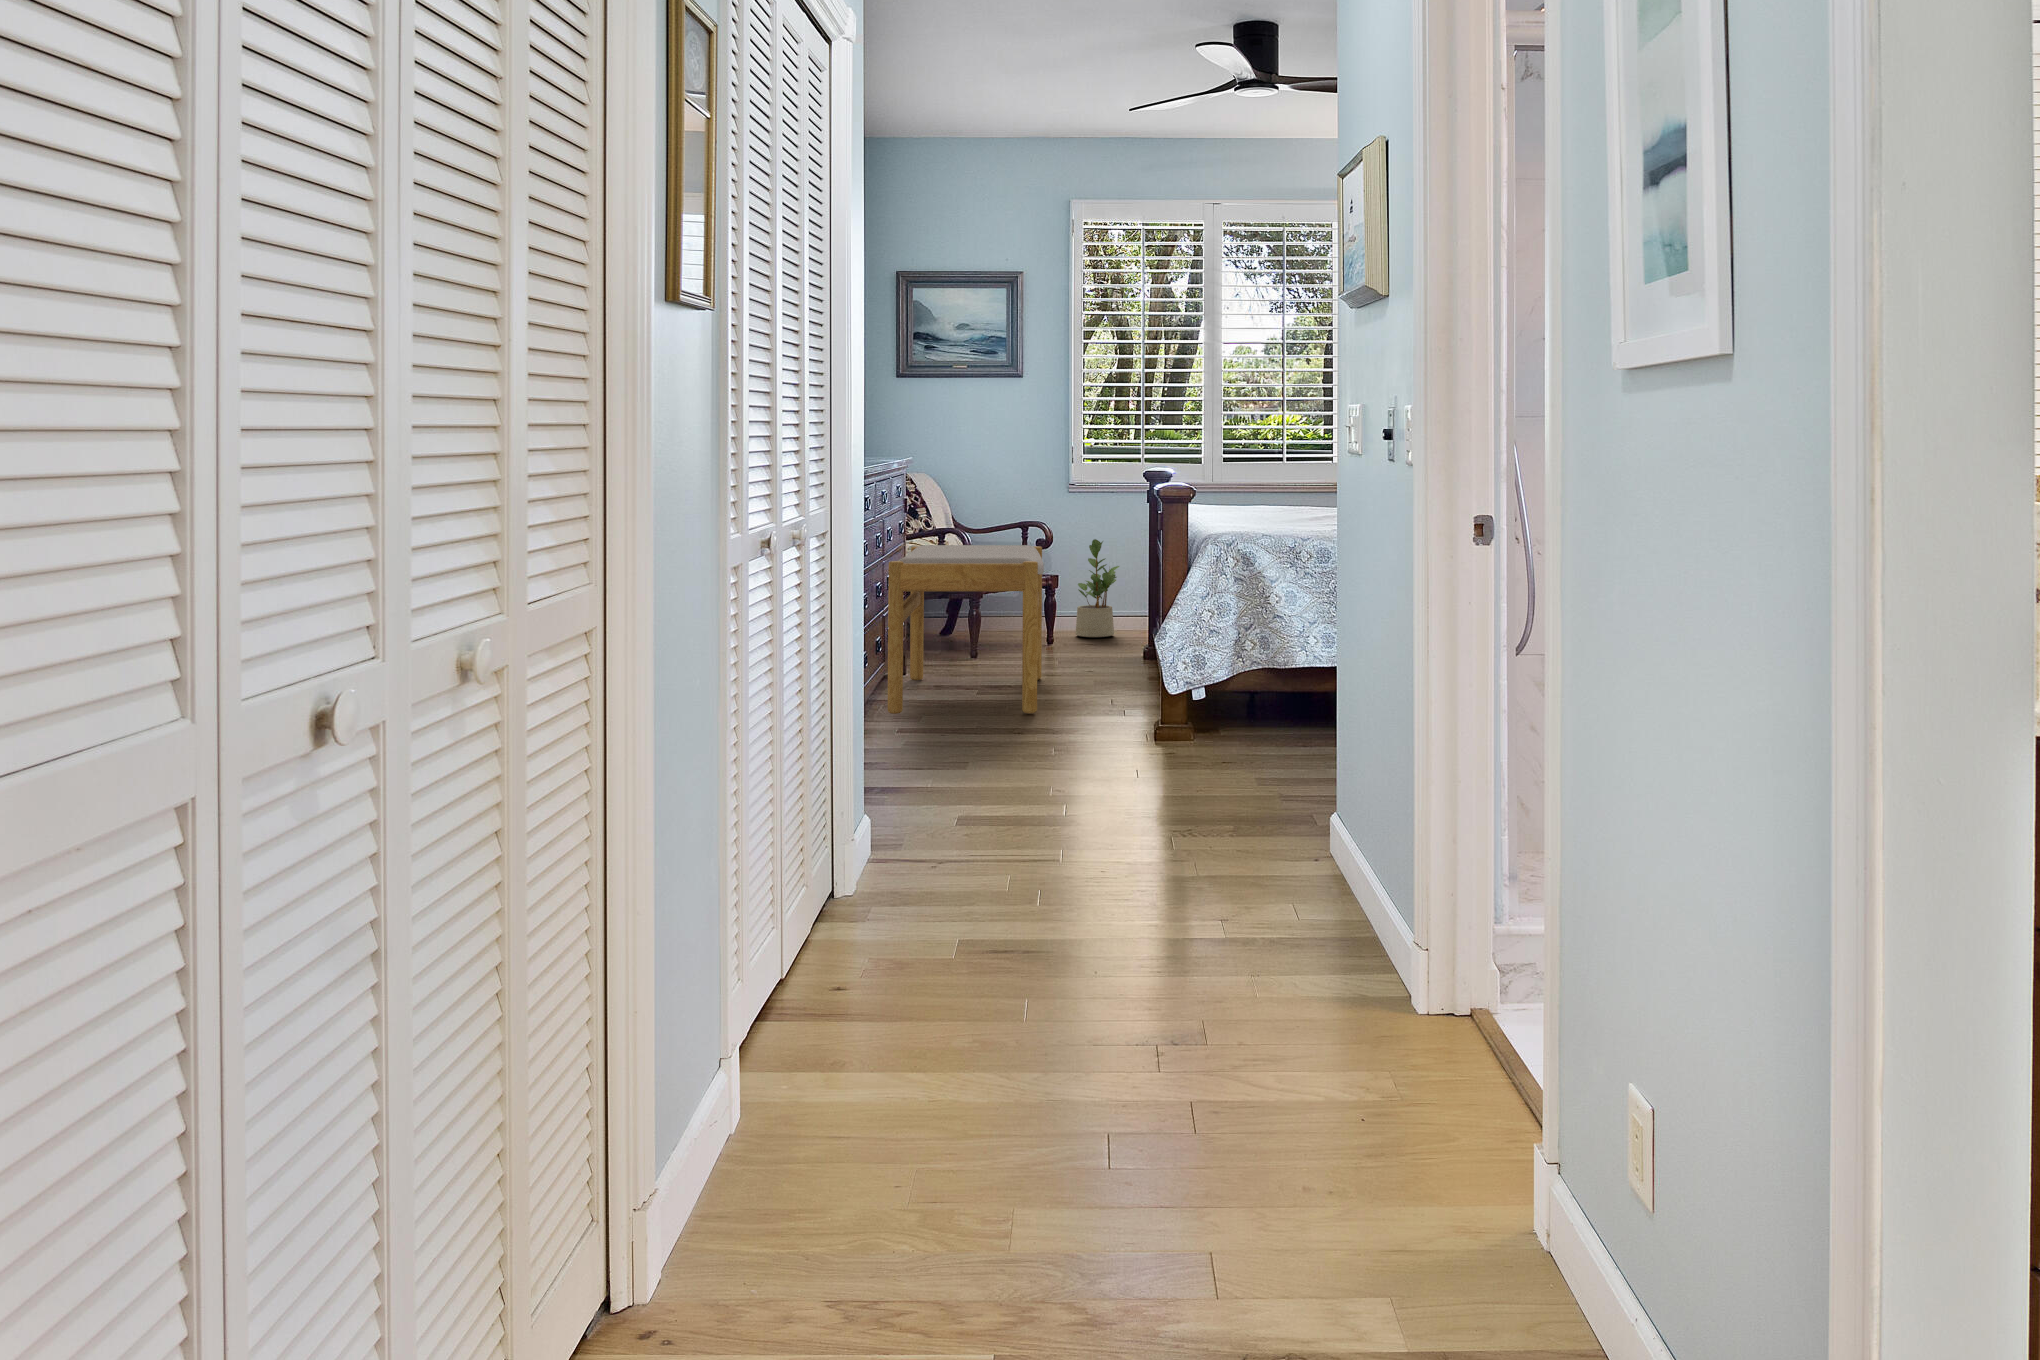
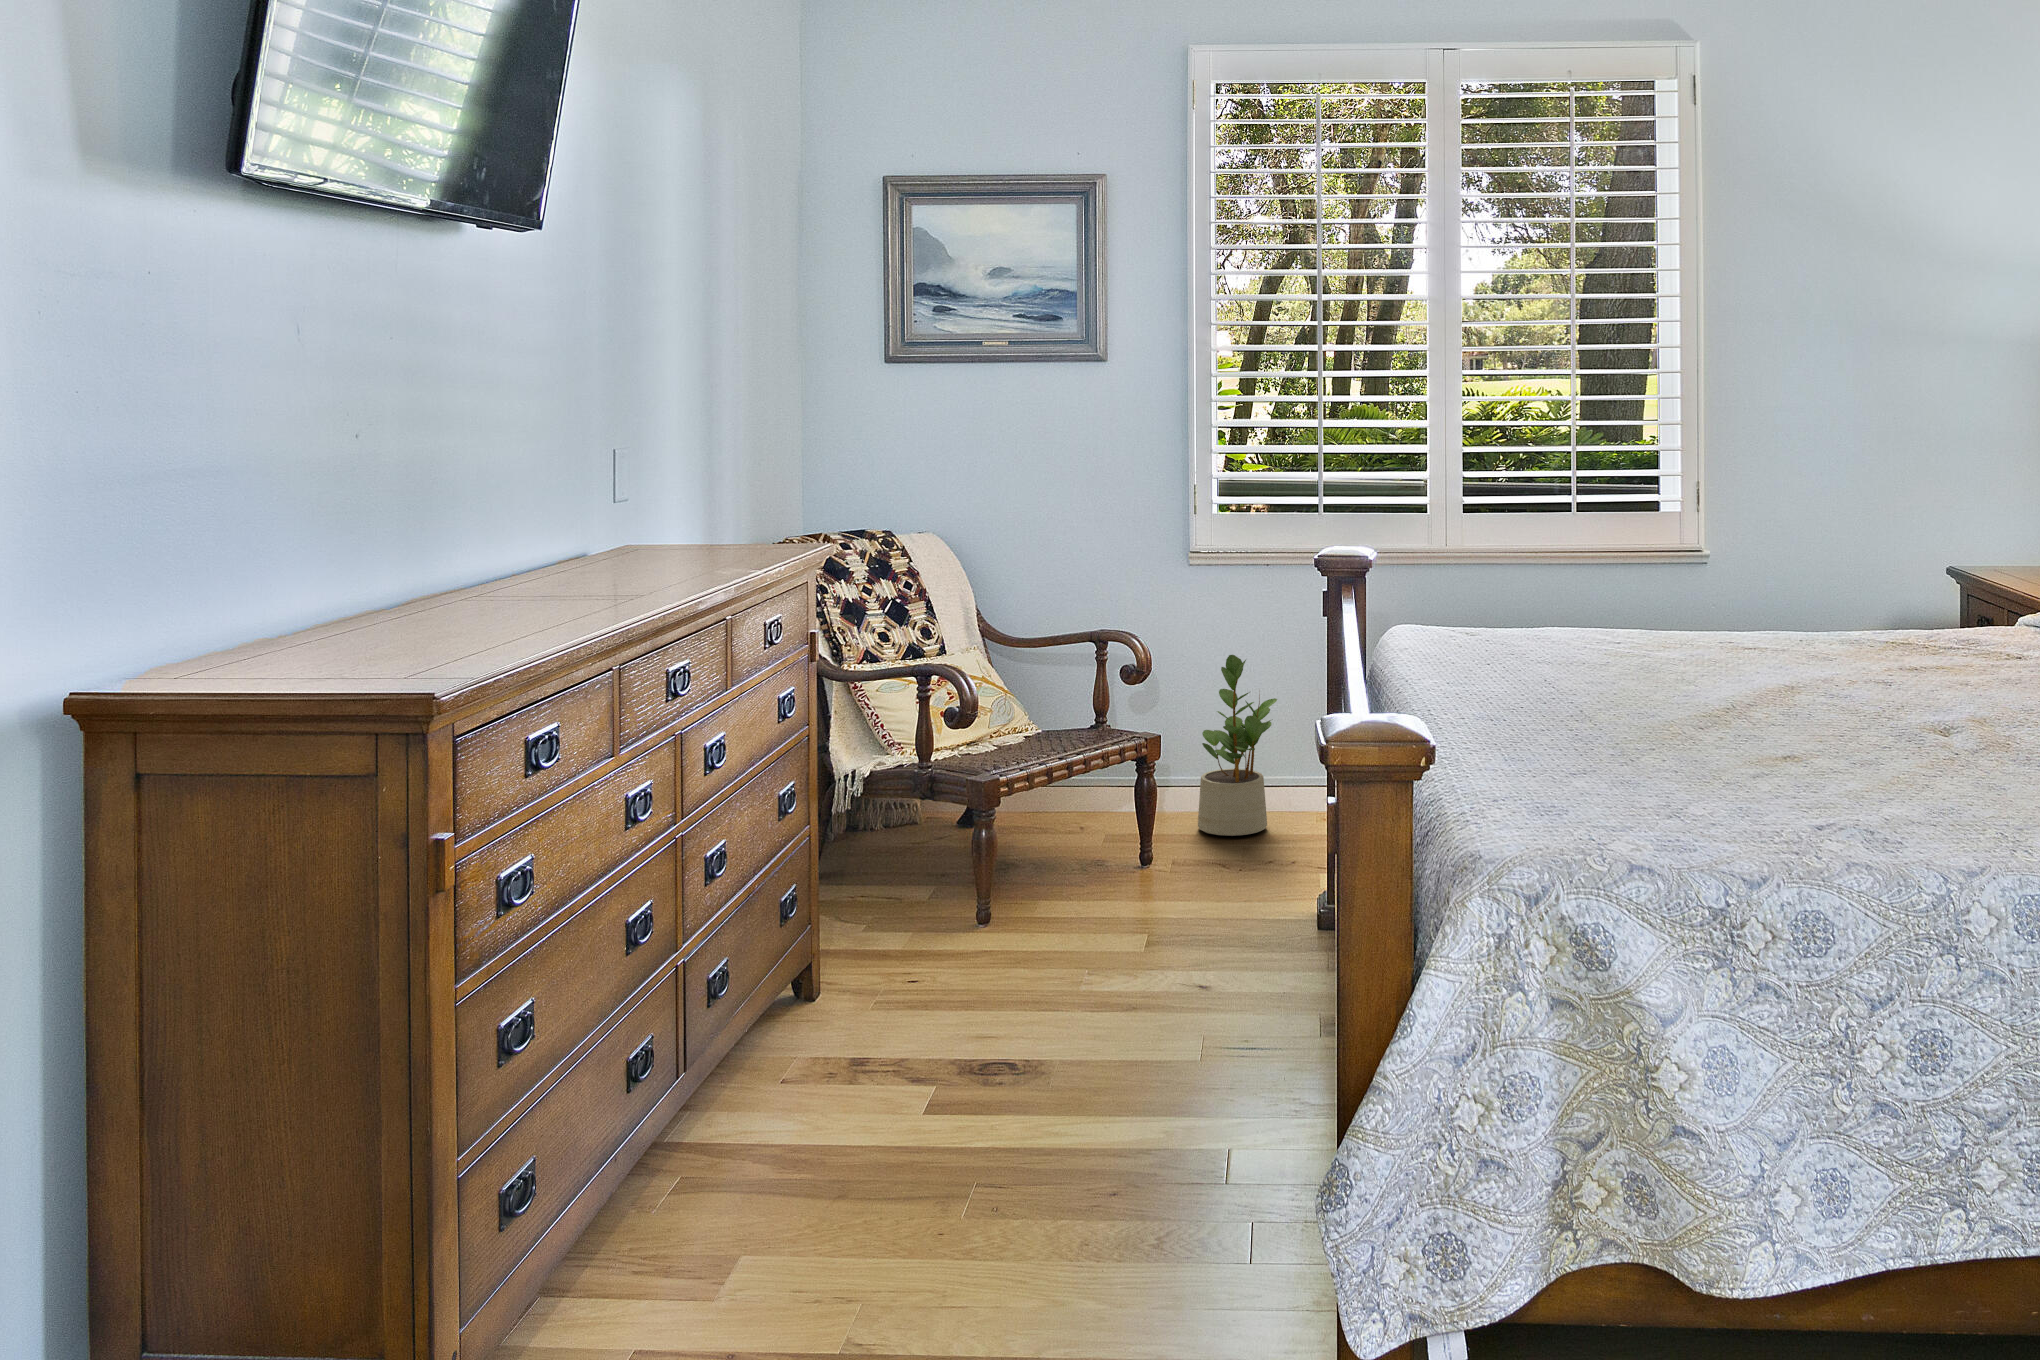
footstool: present [888,545,1044,714] -> none [647,747,1091,1275]

